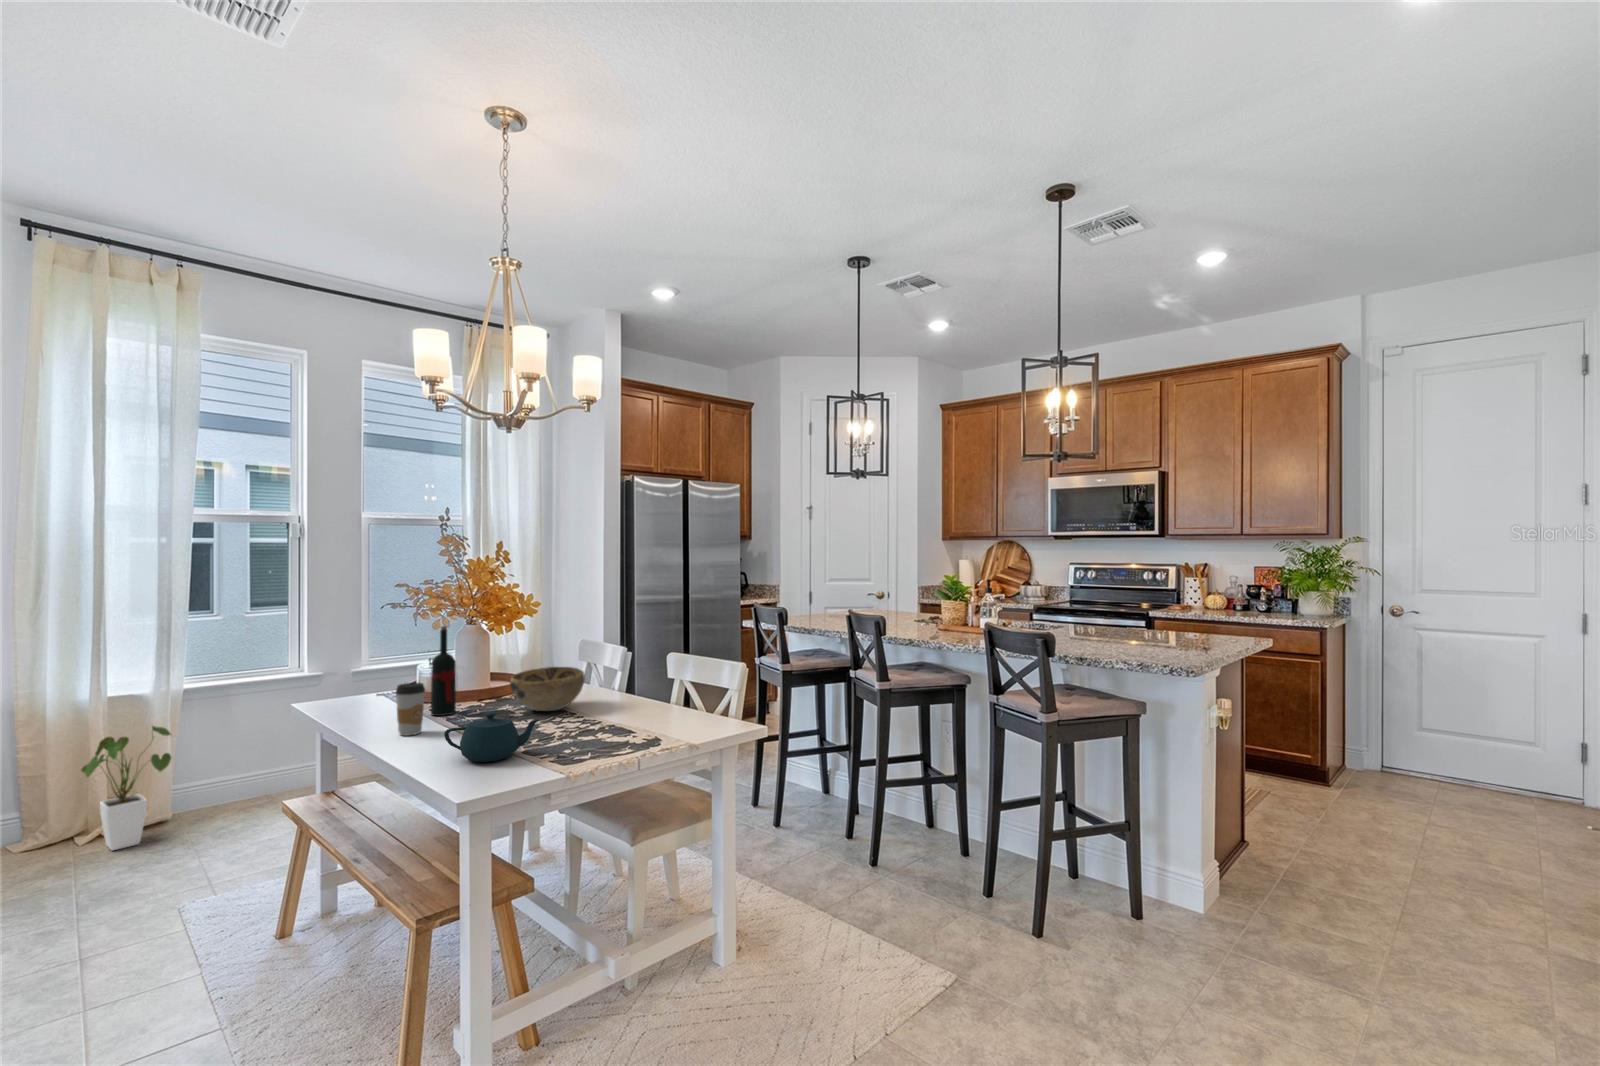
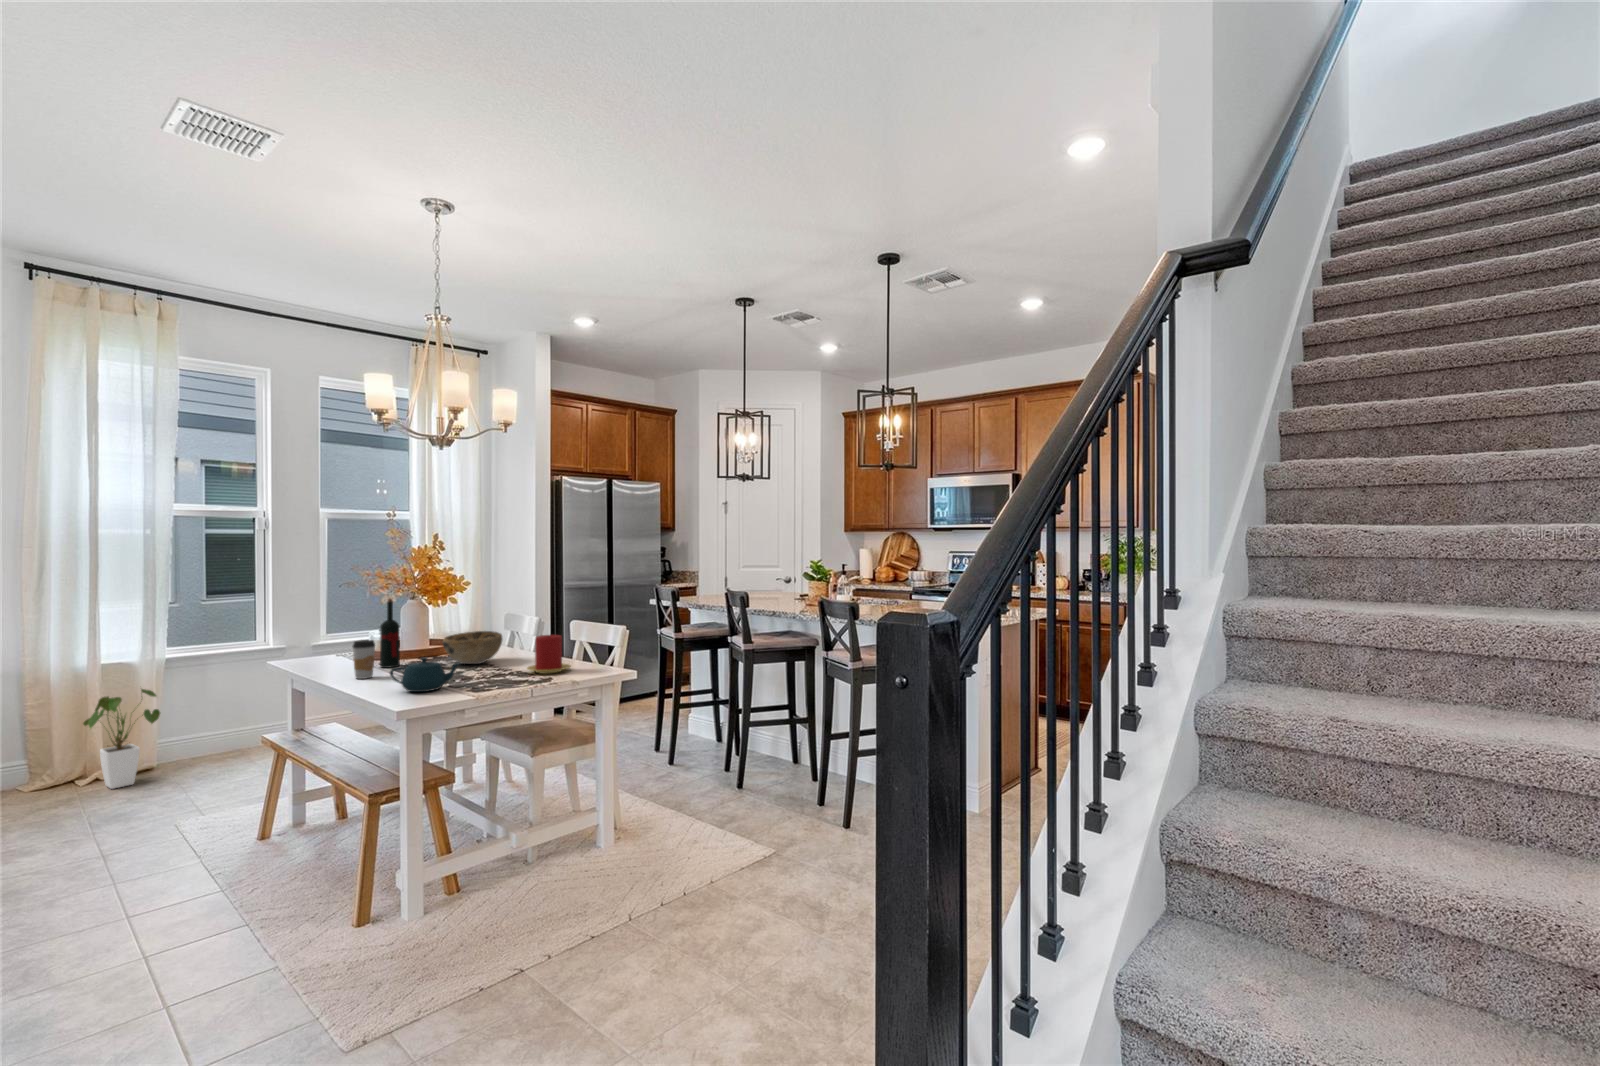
candle: none [621,676,677,729] -> present [527,635,570,674]

